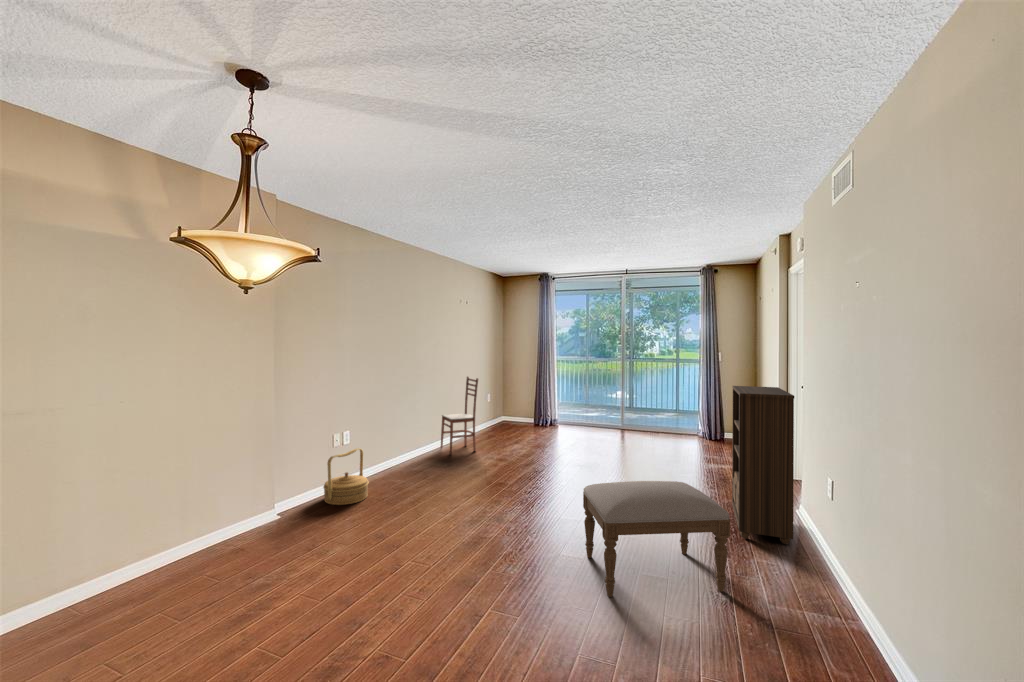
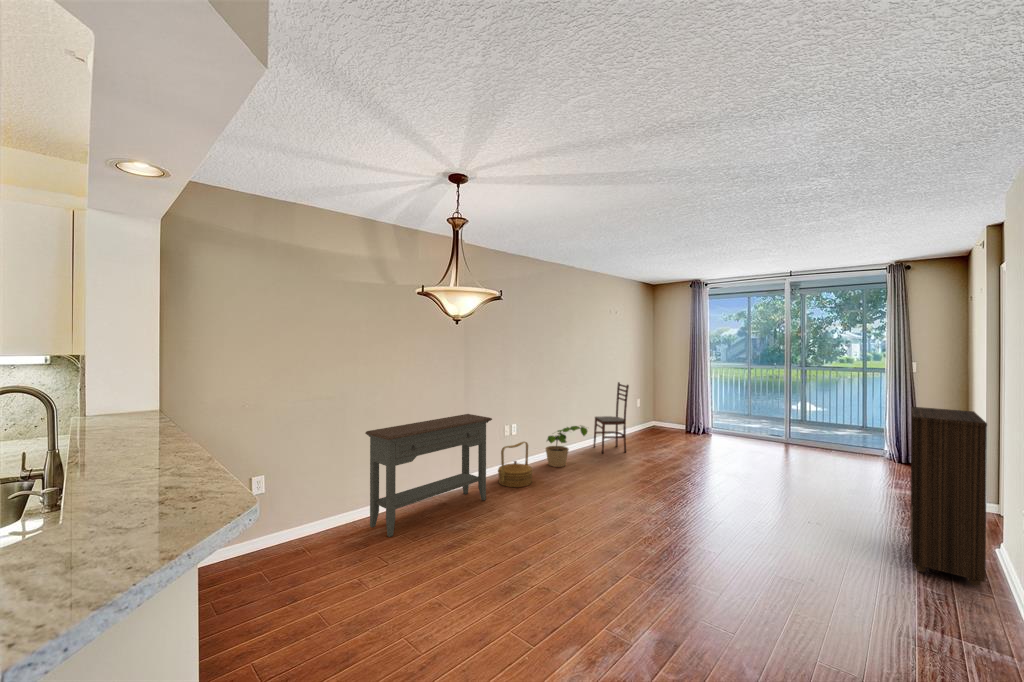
console table: none [107,418,314,601] -> present [365,414,492,537]
potted plant: none [385,425,436,475] -> present [546,426,587,467]
ottoman: present [583,481,730,597] -> none [726,495,887,618]

